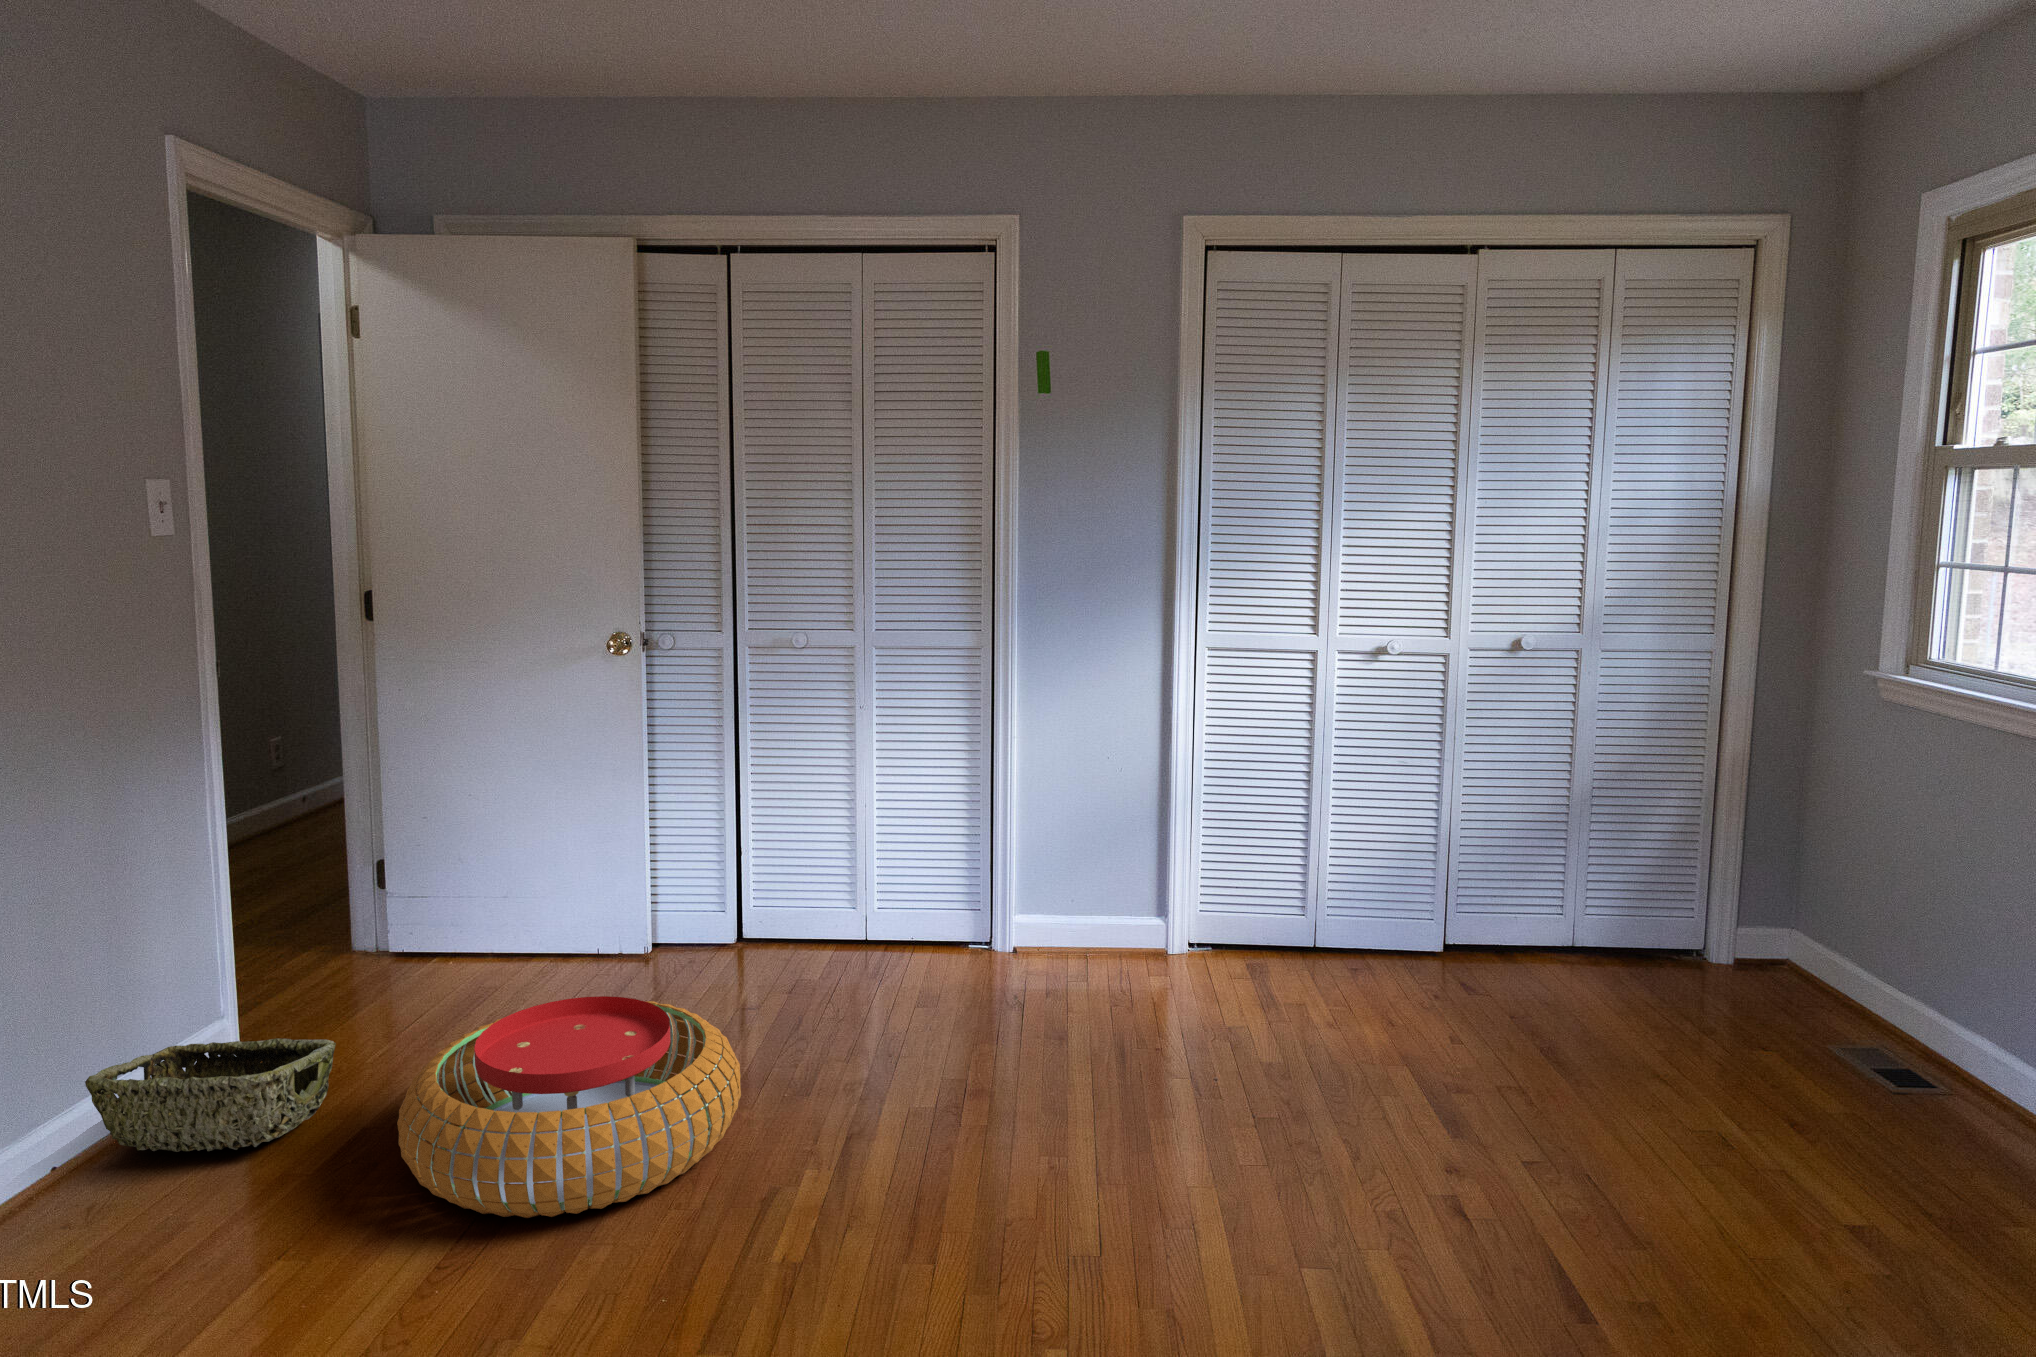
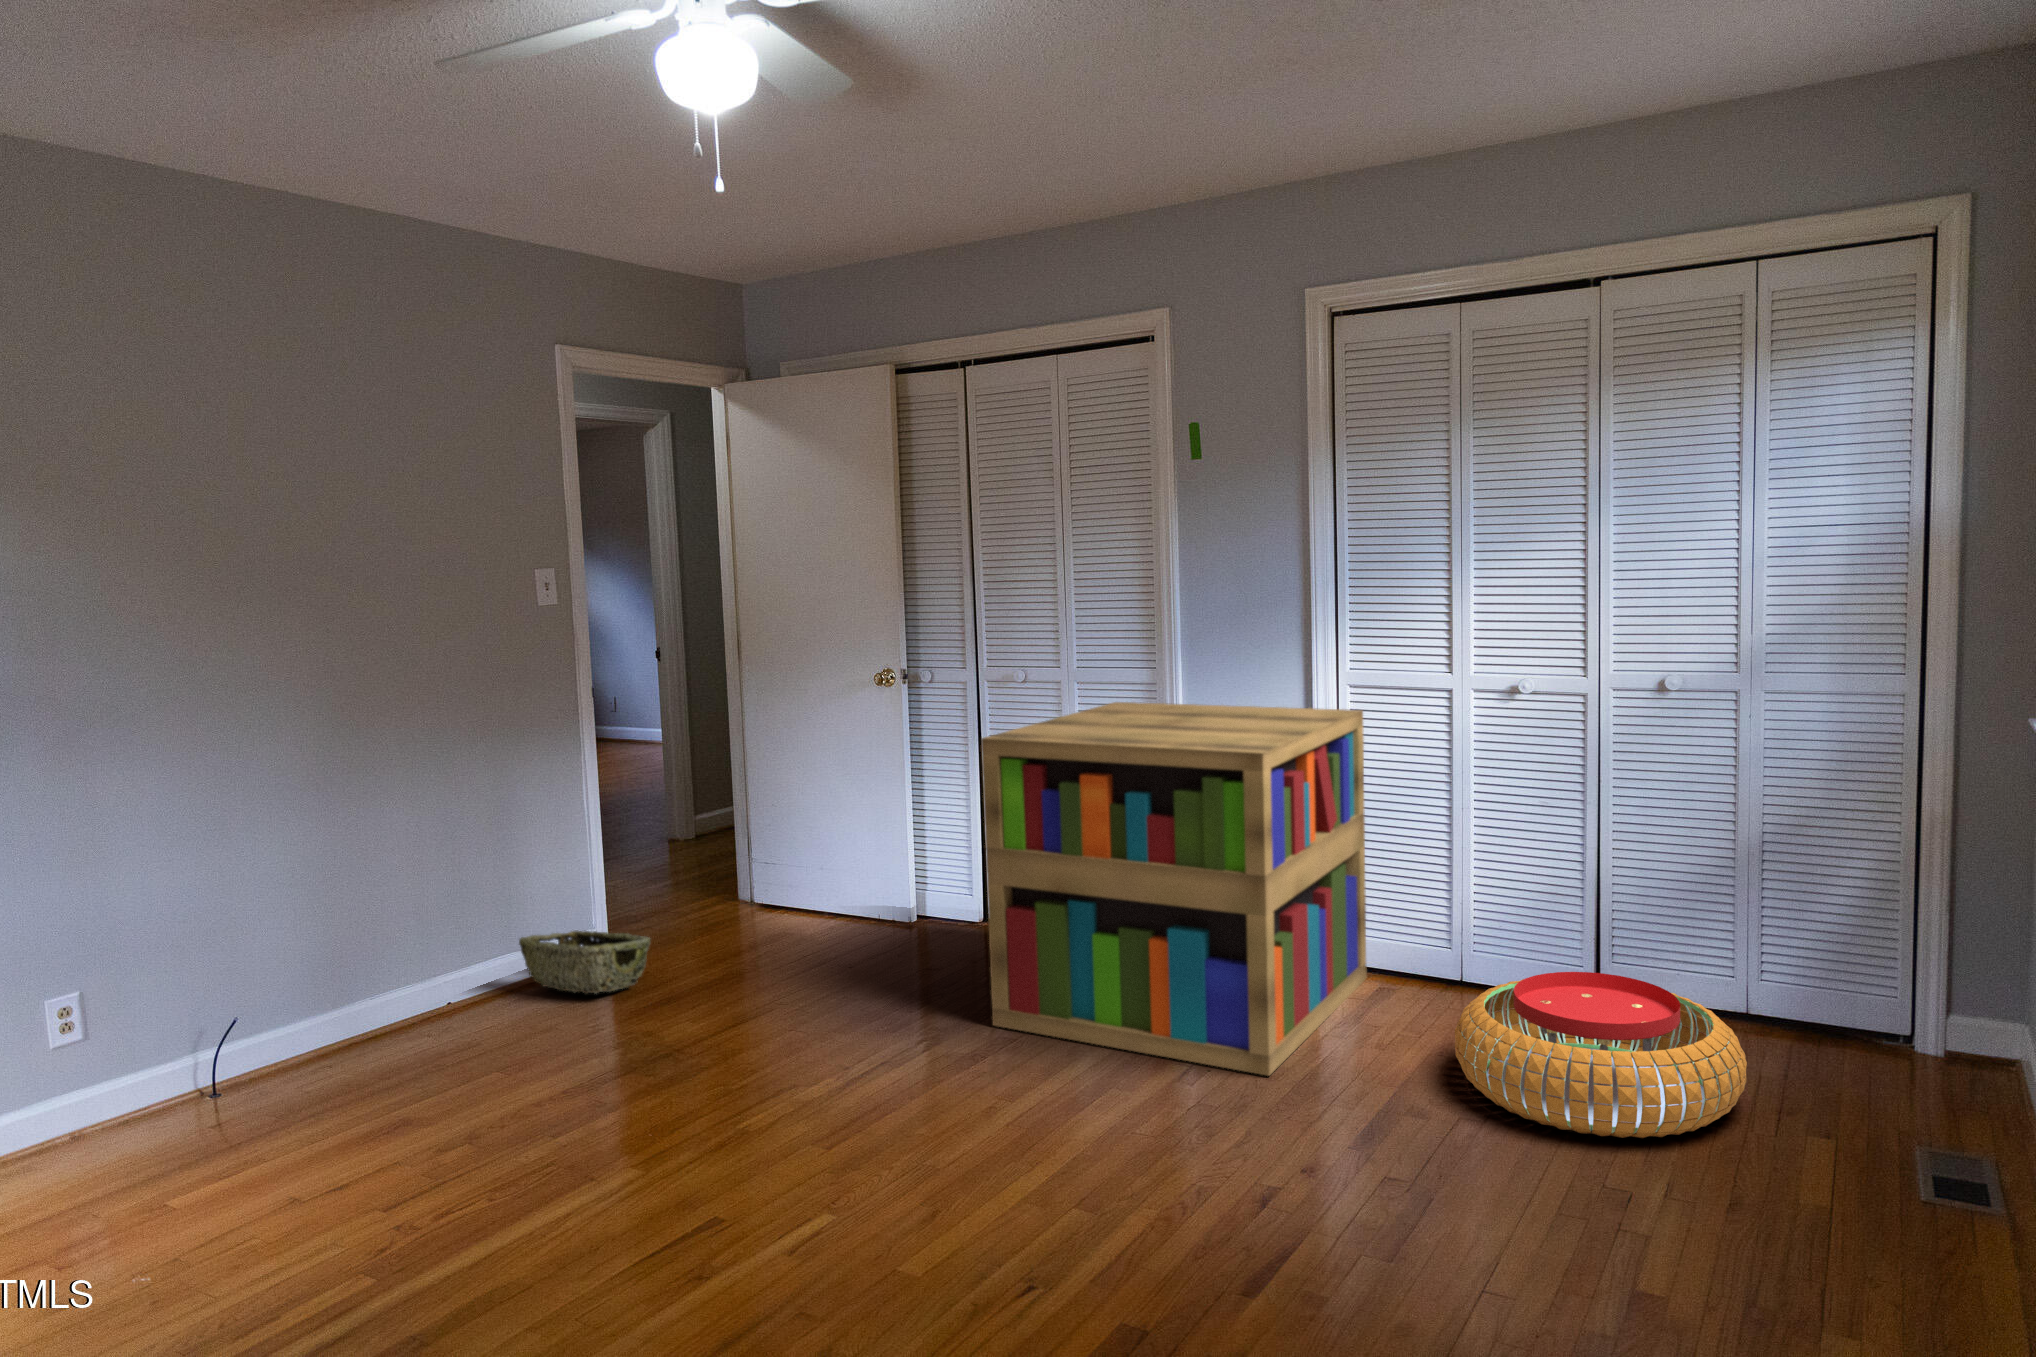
bookshelf: none [908,671,1297,1092] -> present [981,702,1367,1076]
pouf: present [397,996,741,1218] -> present [1454,972,1747,1138]

